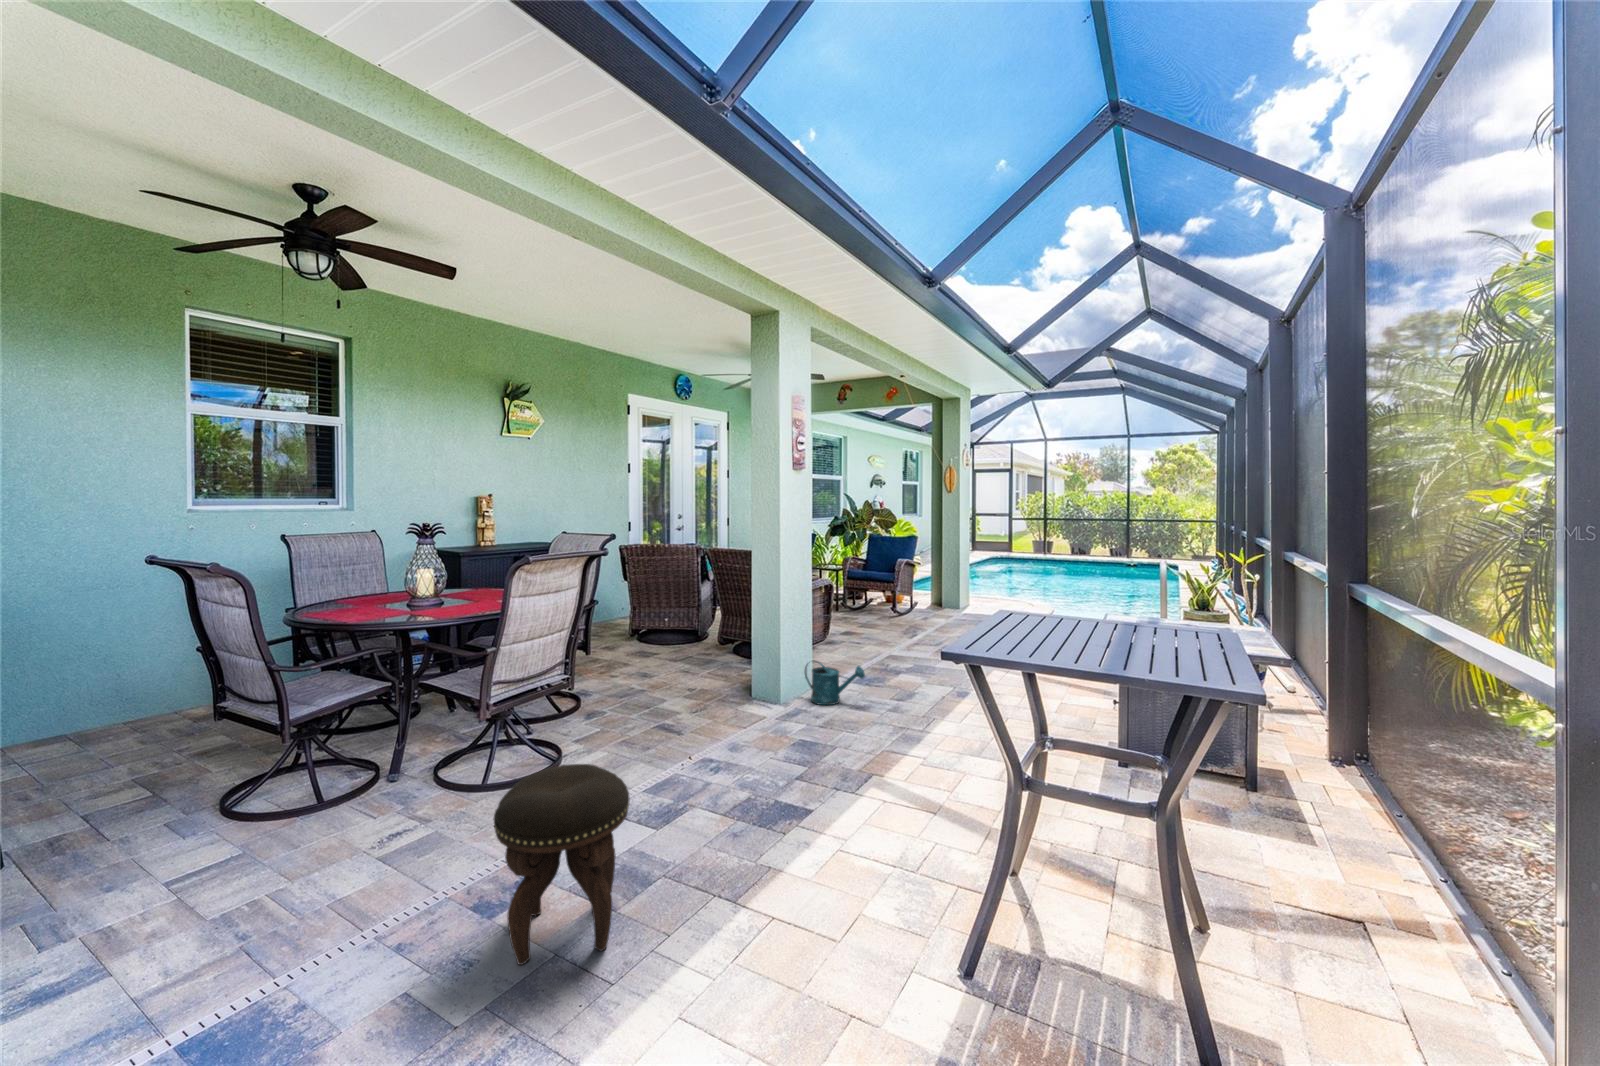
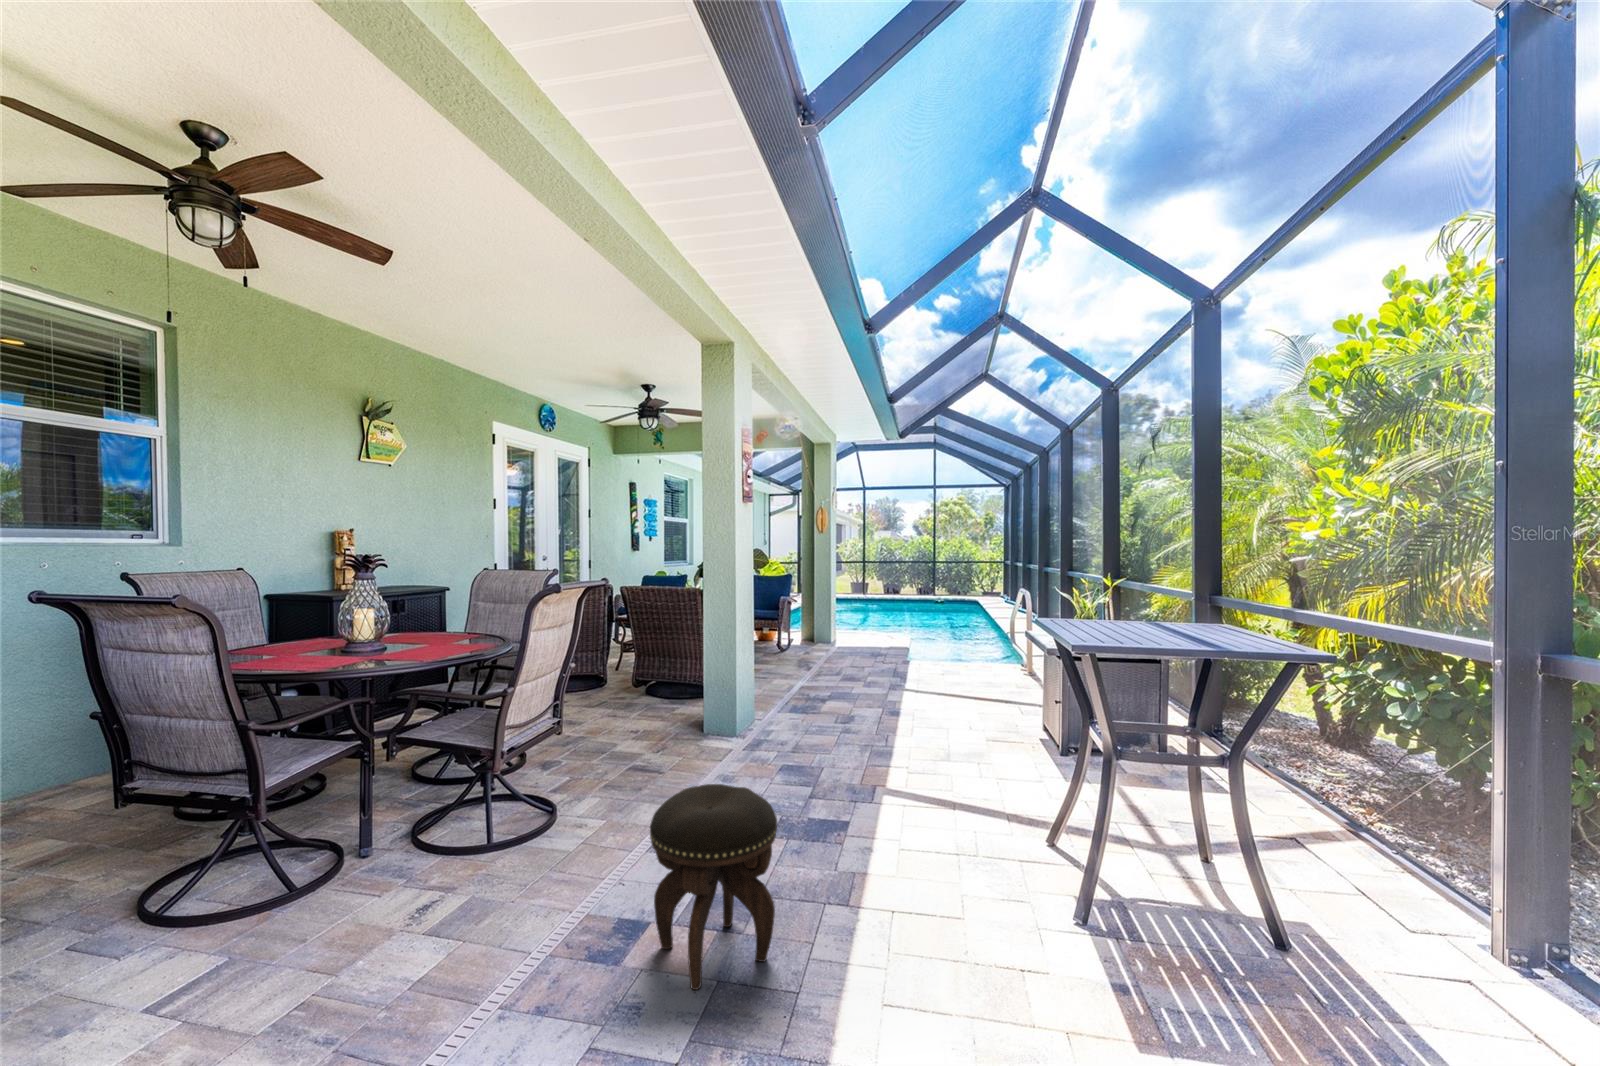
watering can: present [805,661,865,705] -> none [753,692,815,735]

